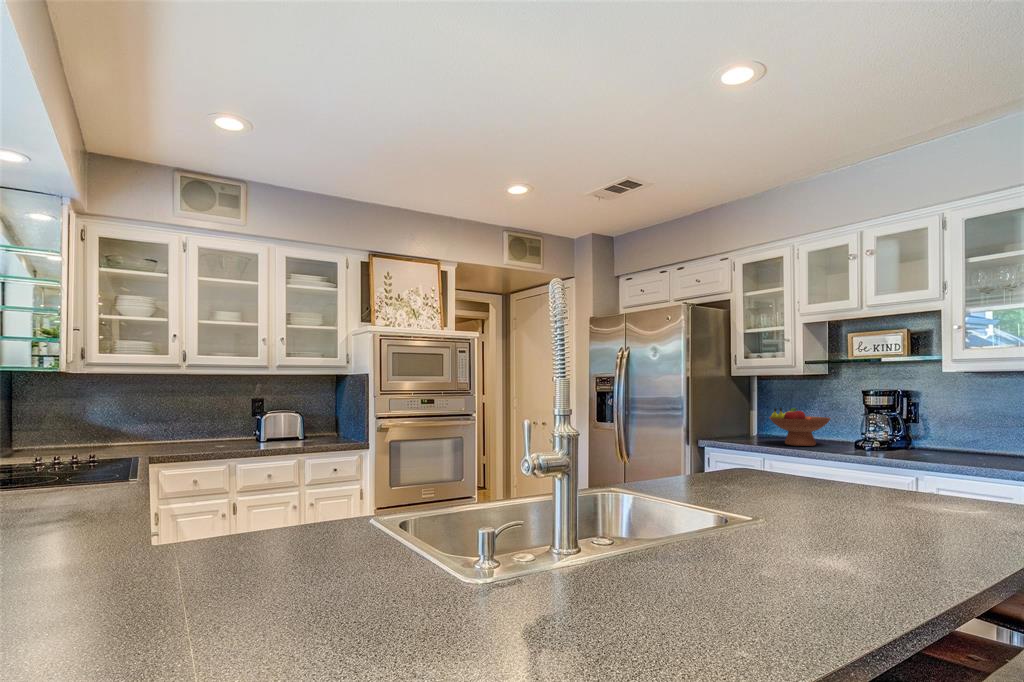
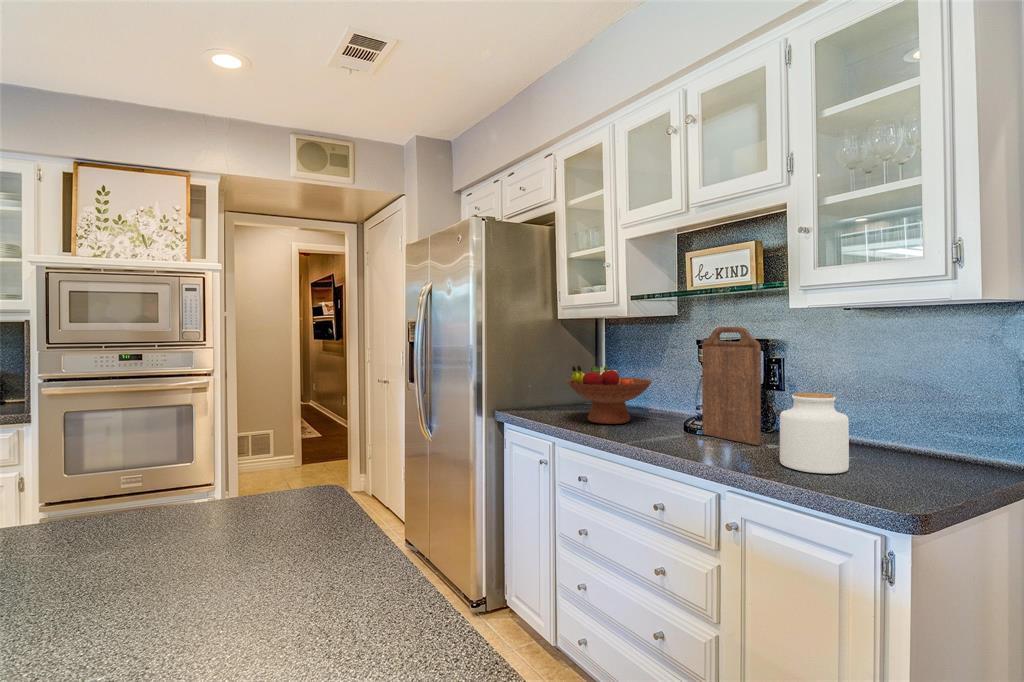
cutting board: none [874,382,923,453] -> present [702,327,761,445]
jar: none [945,419,988,461] -> present [780,392,849,474]

